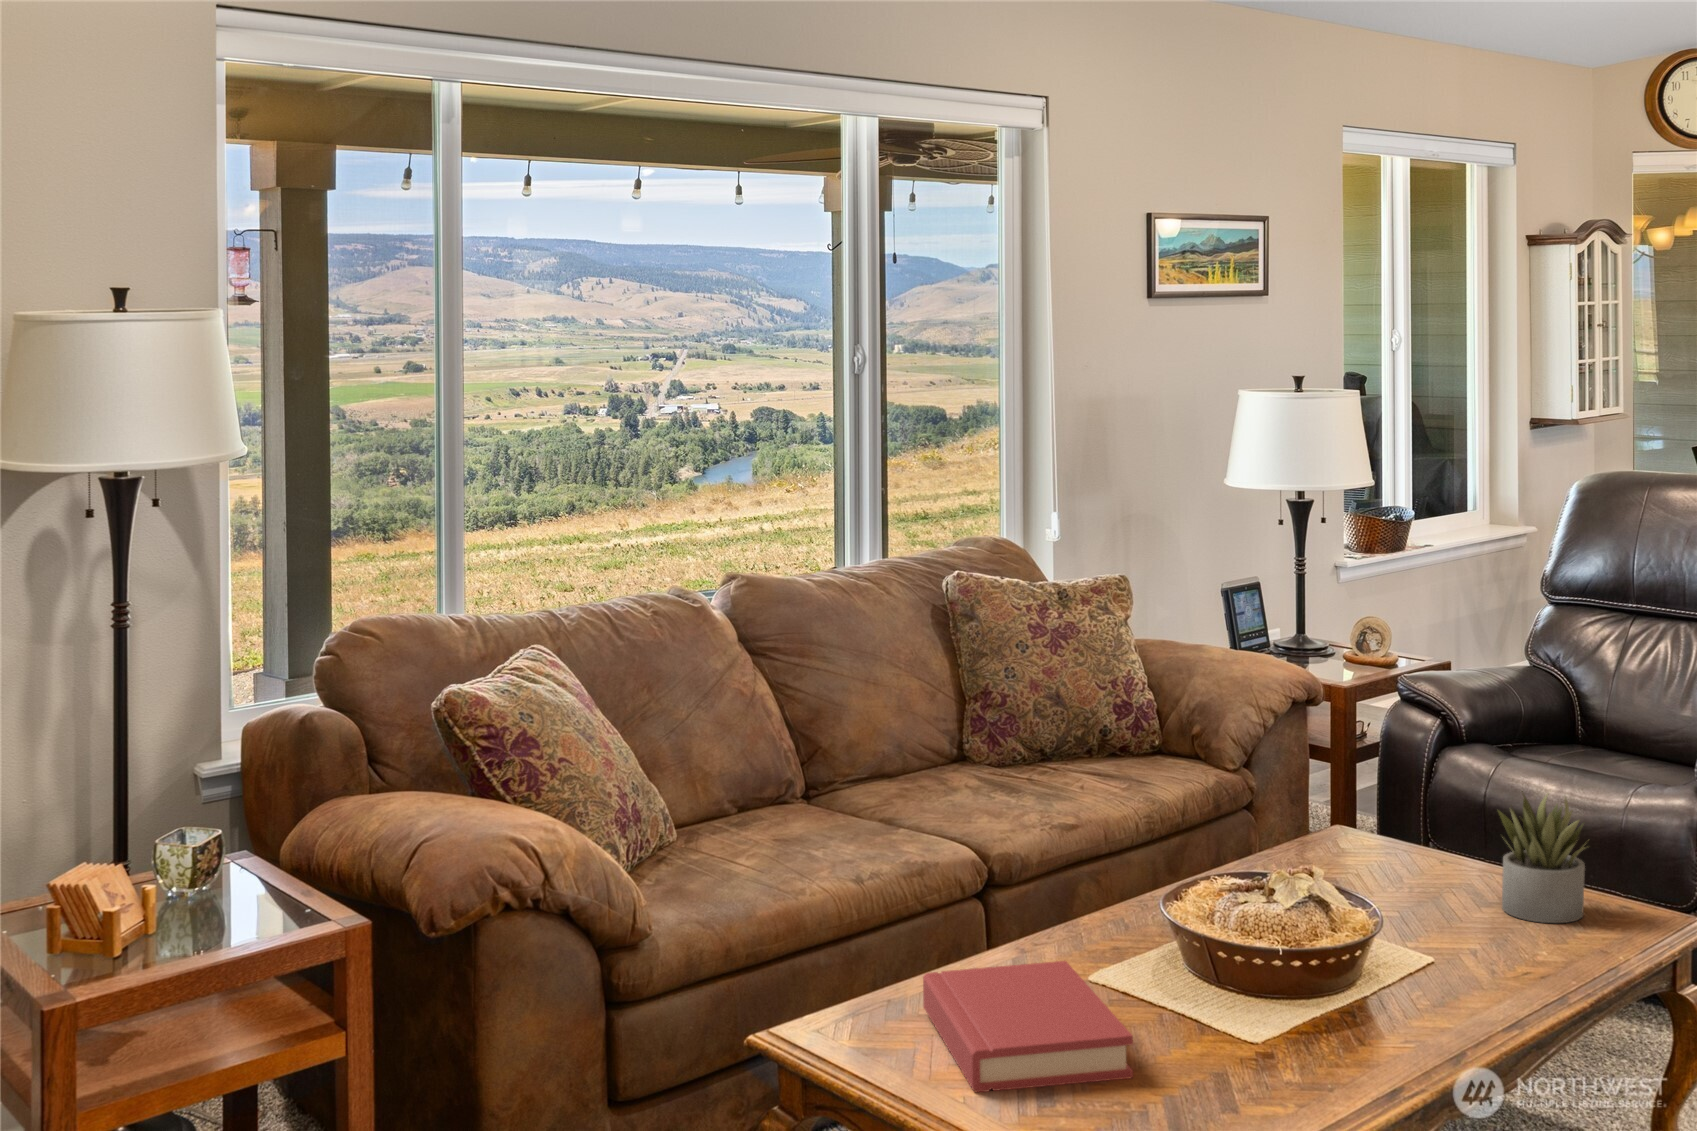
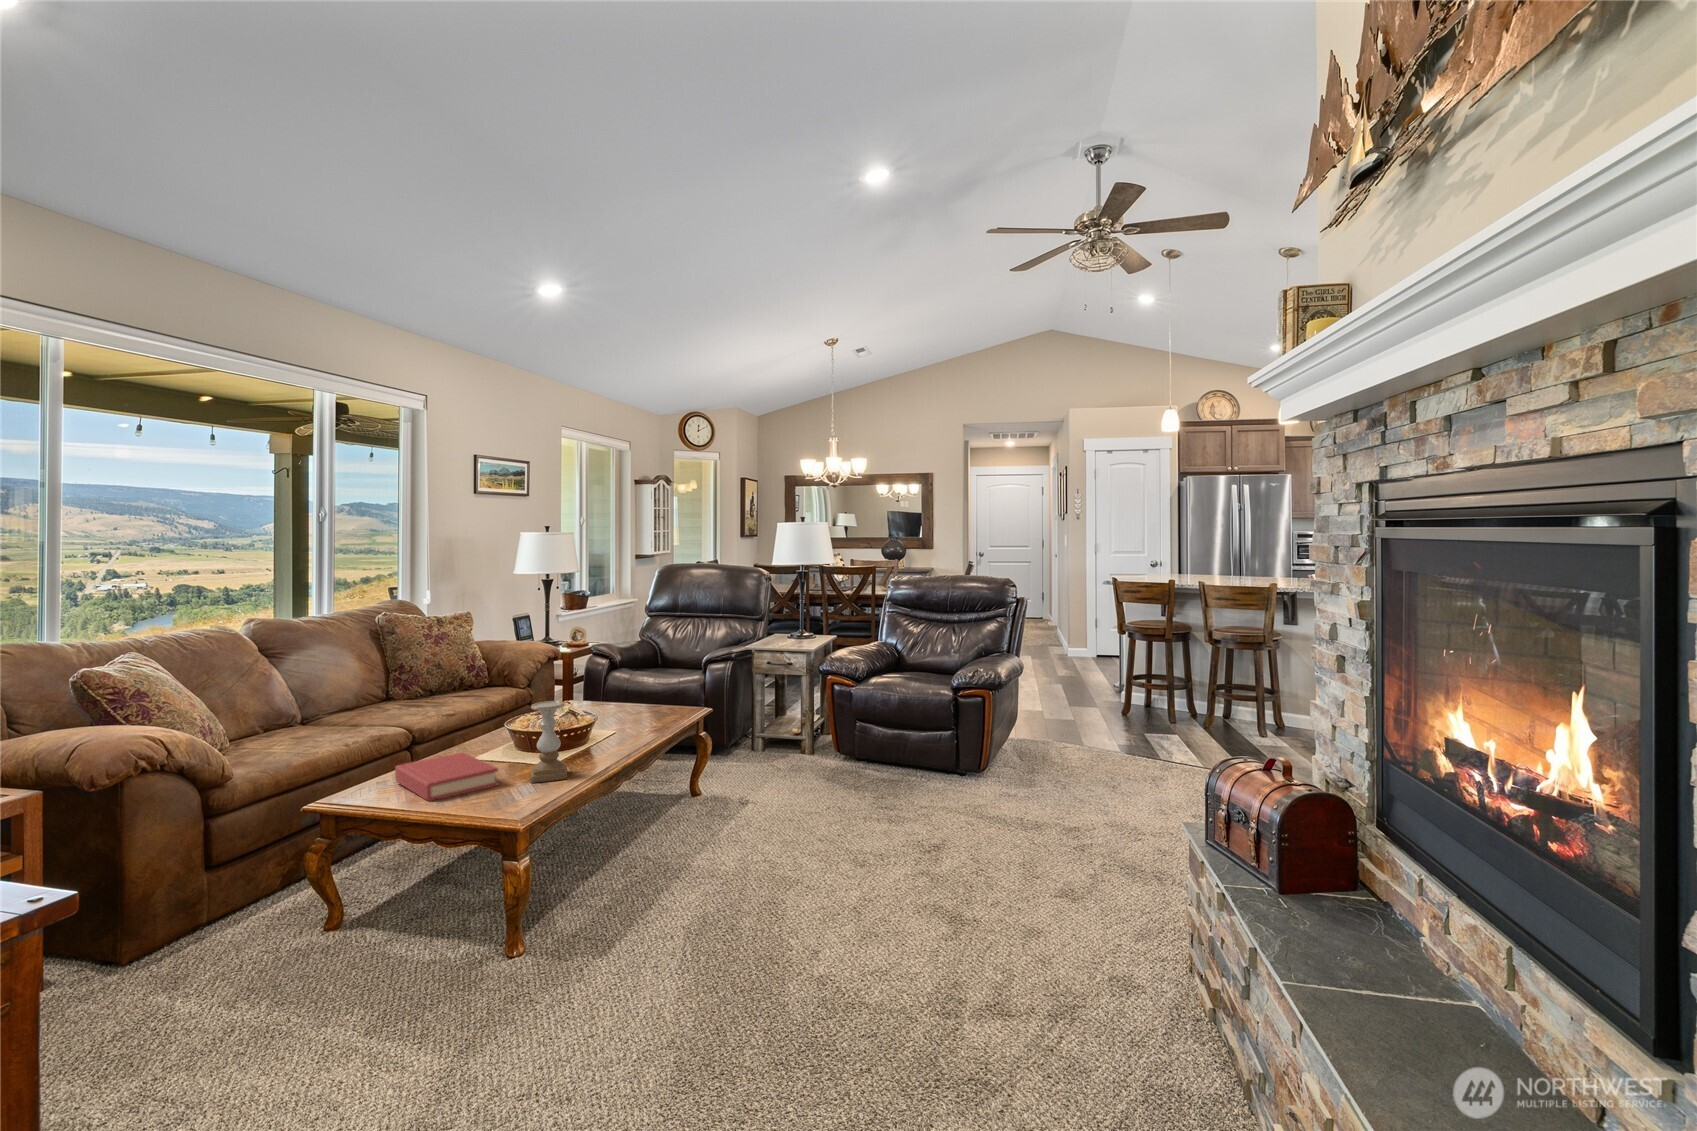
succulent plant: present [1498,791,1586,923] -> none [633,673,666,721]
candle holder: none [1210,882,1302,1100] -> present [531,701,567,783]

